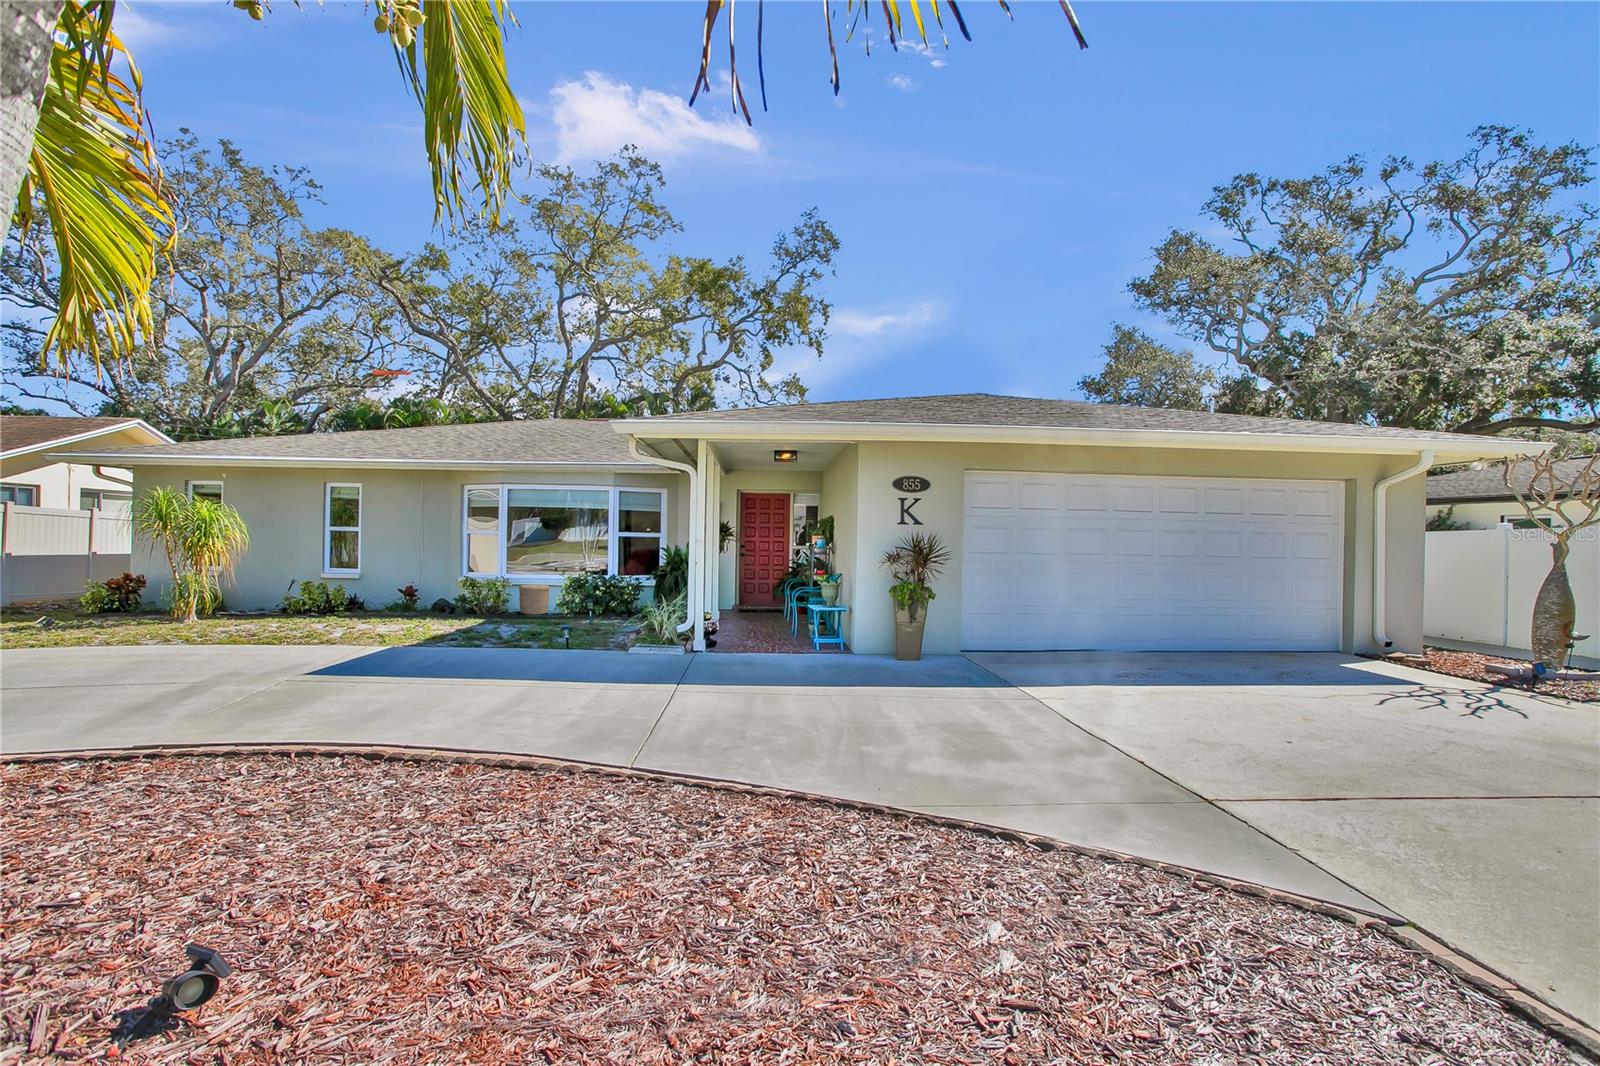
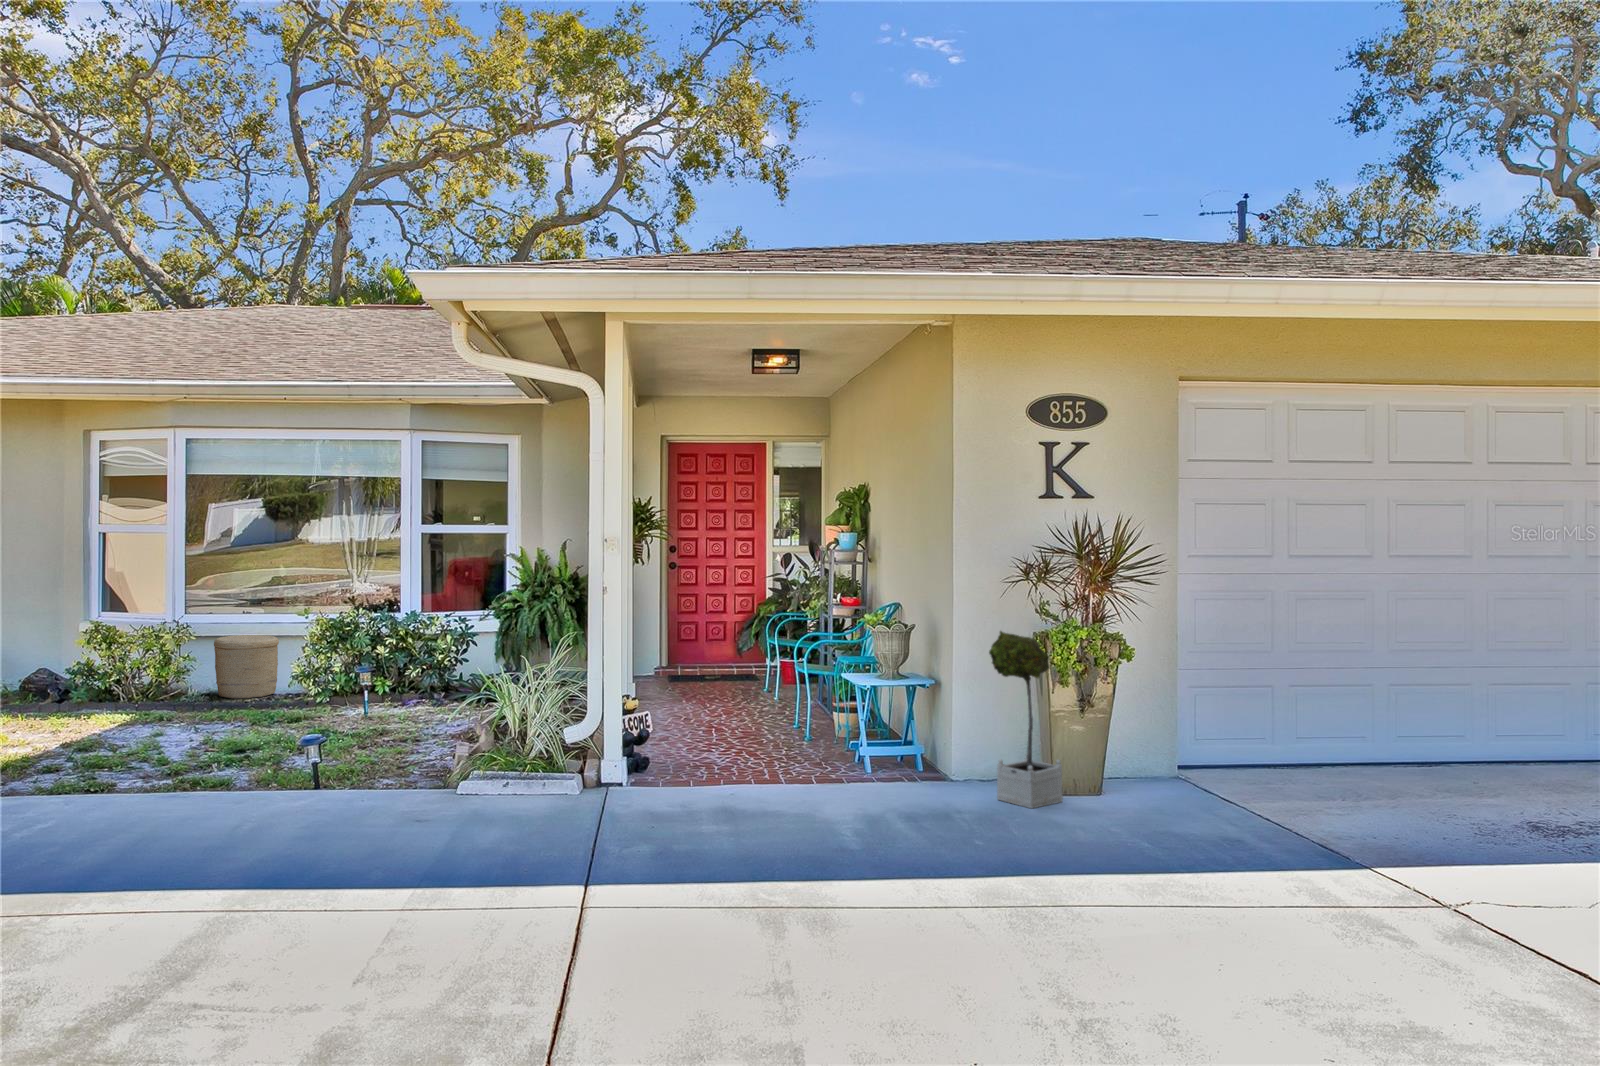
potted tree: none [868,584,900,664] -> present [989,631,1063,808]

